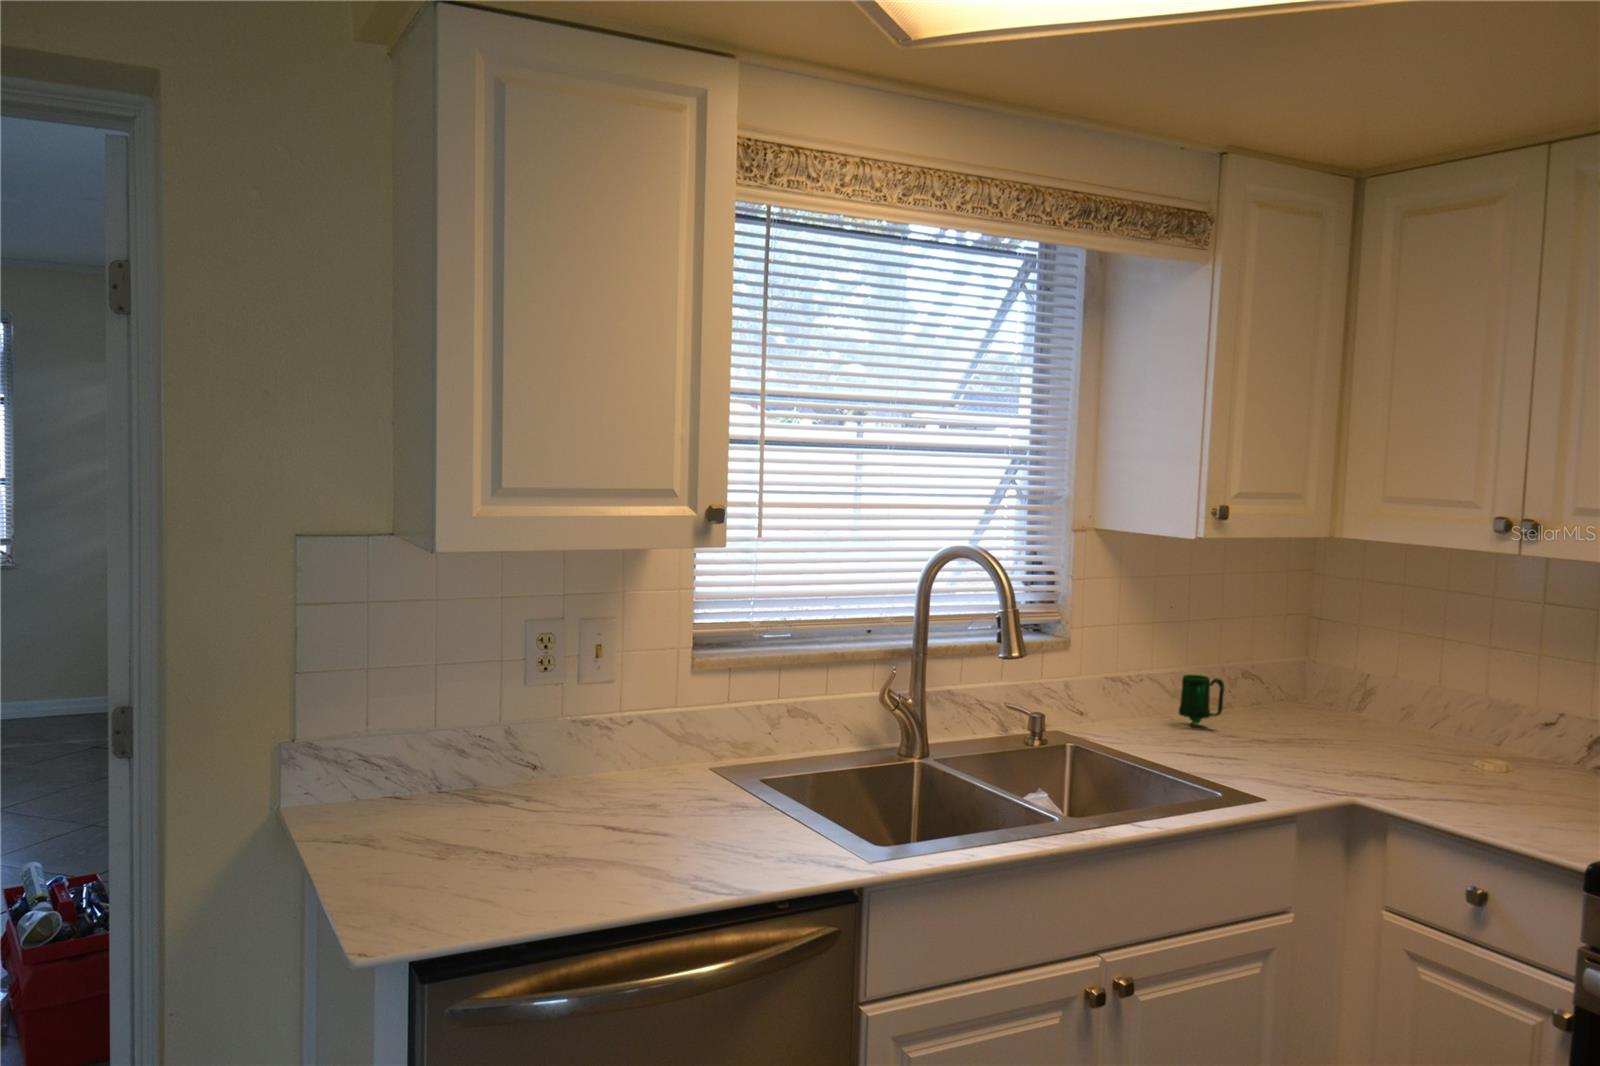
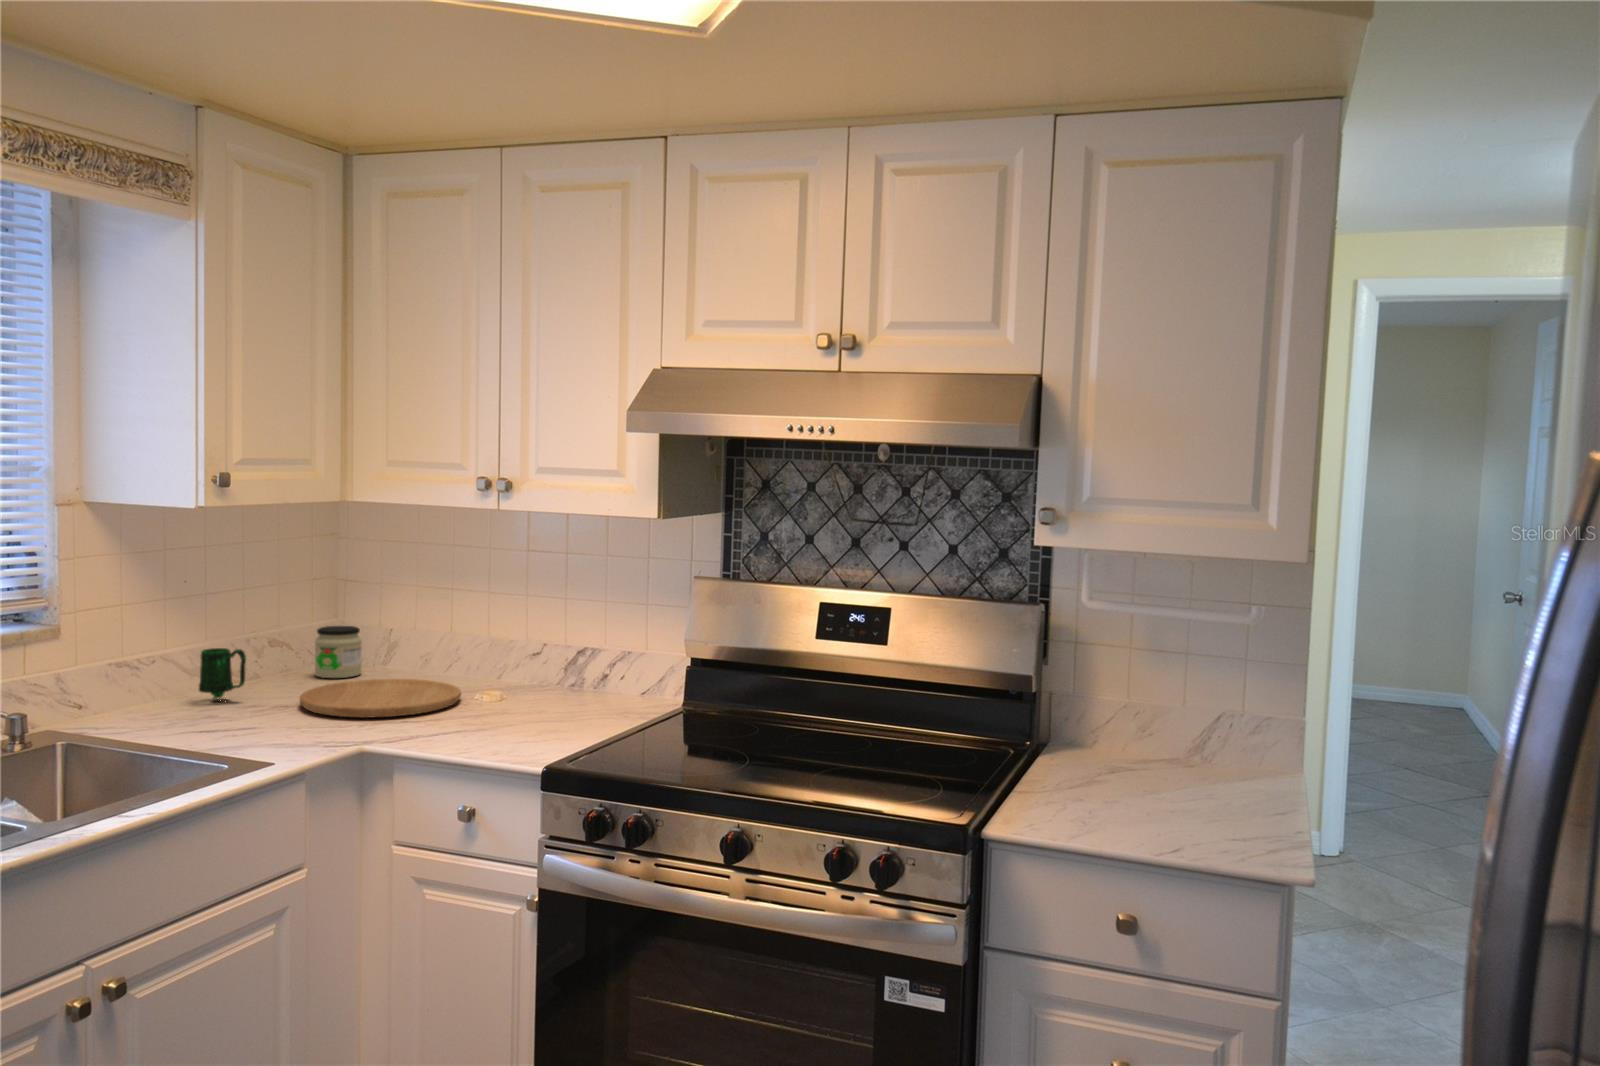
jar: none [1283,665,1334,721] -> present [315,626,362,678]
cutting board: none [1277,726,1457,773] -> present [300,679,461,718]

